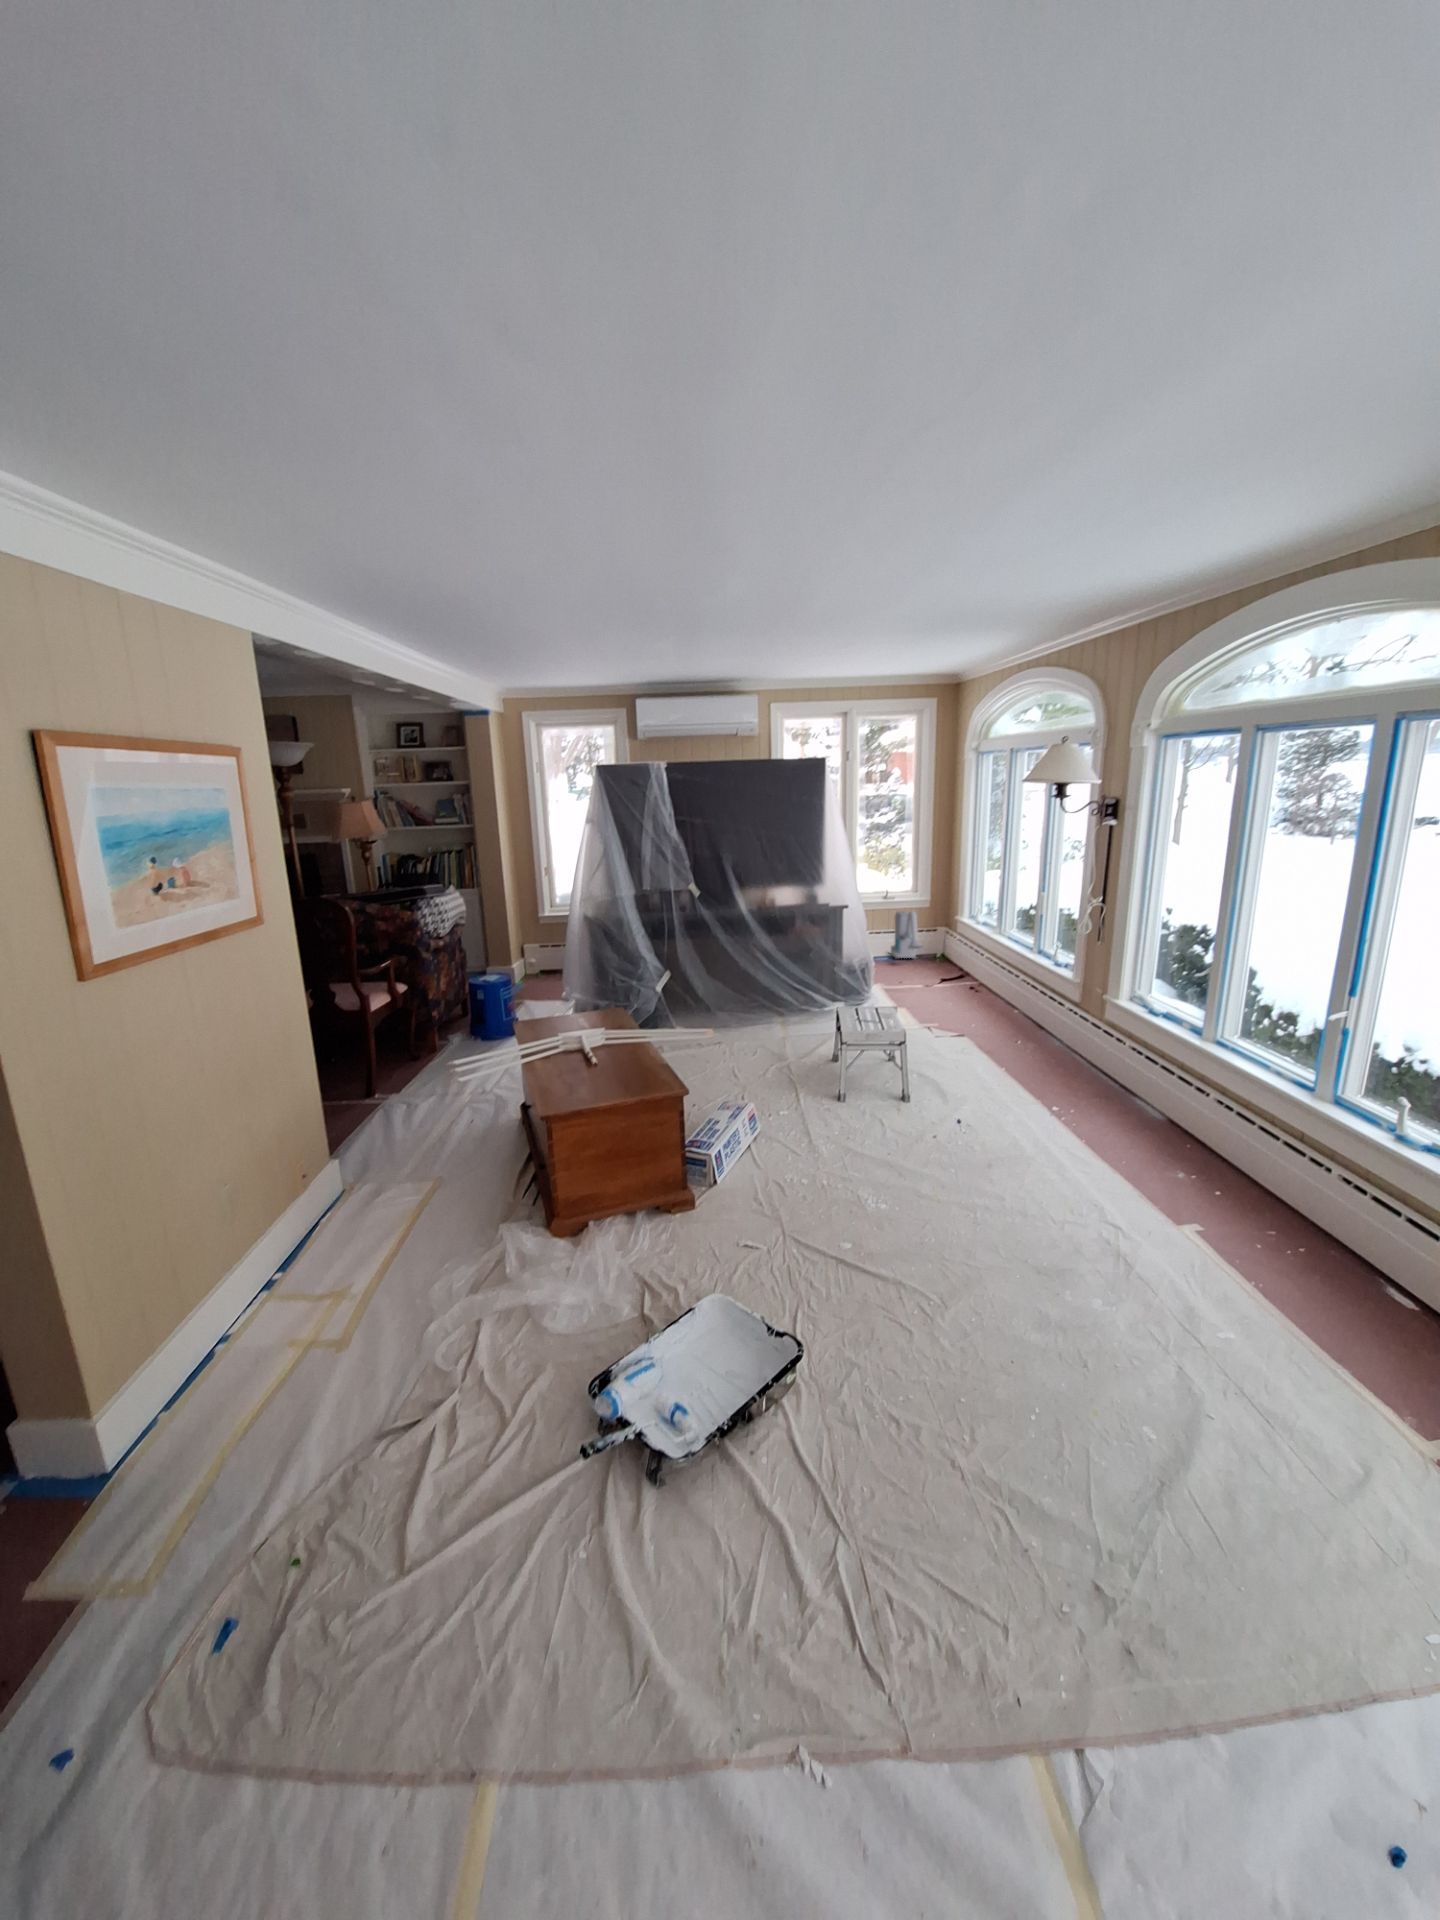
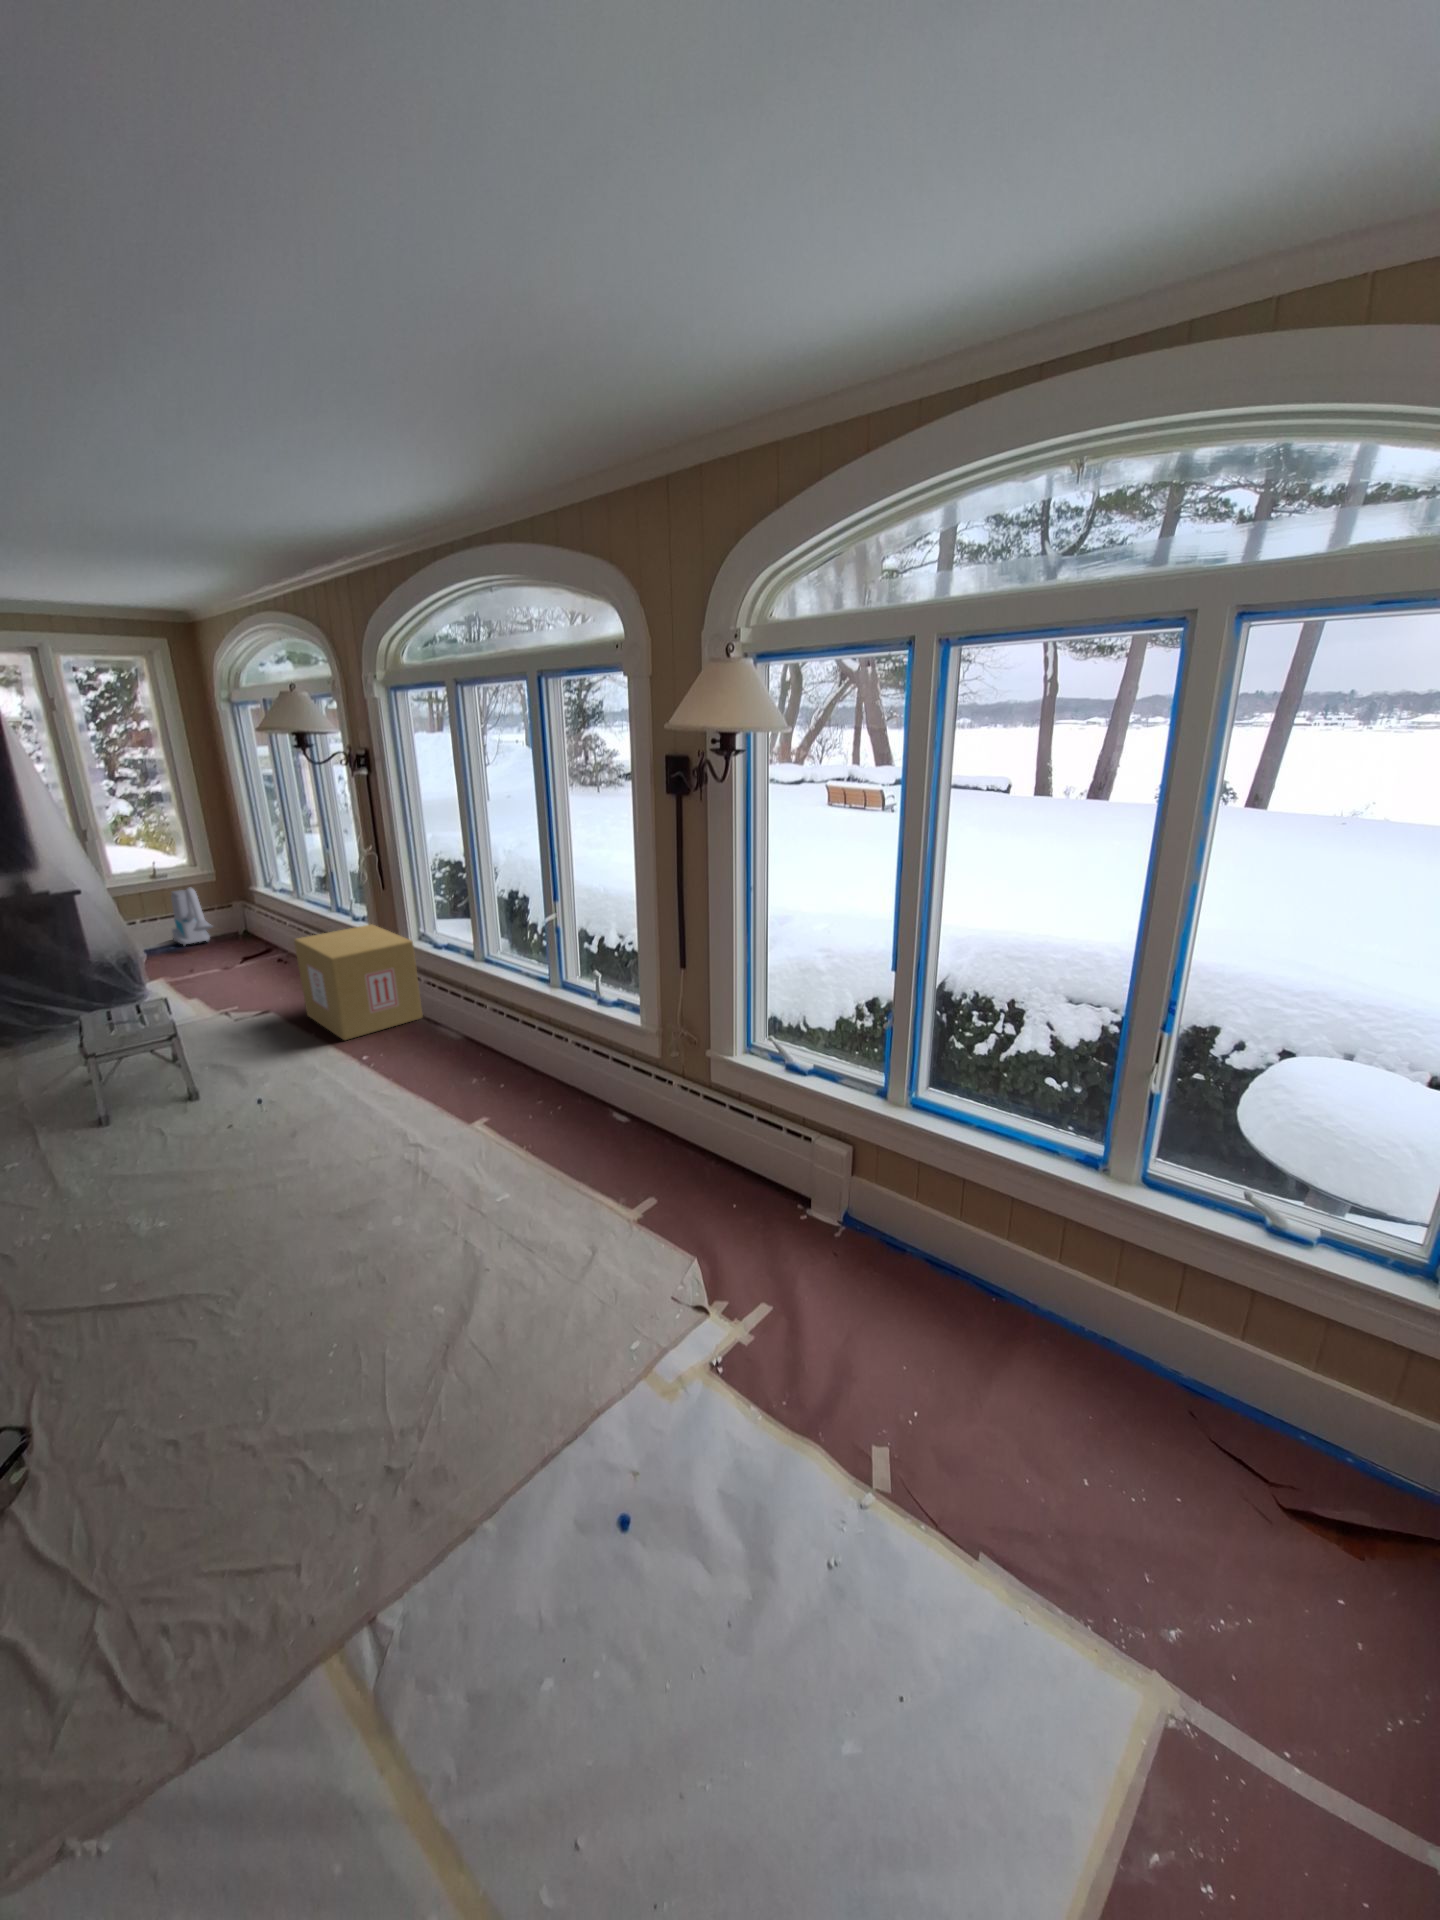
cardboard box: none [998,974,1126,1085] -> present [294,924,422,1040]

